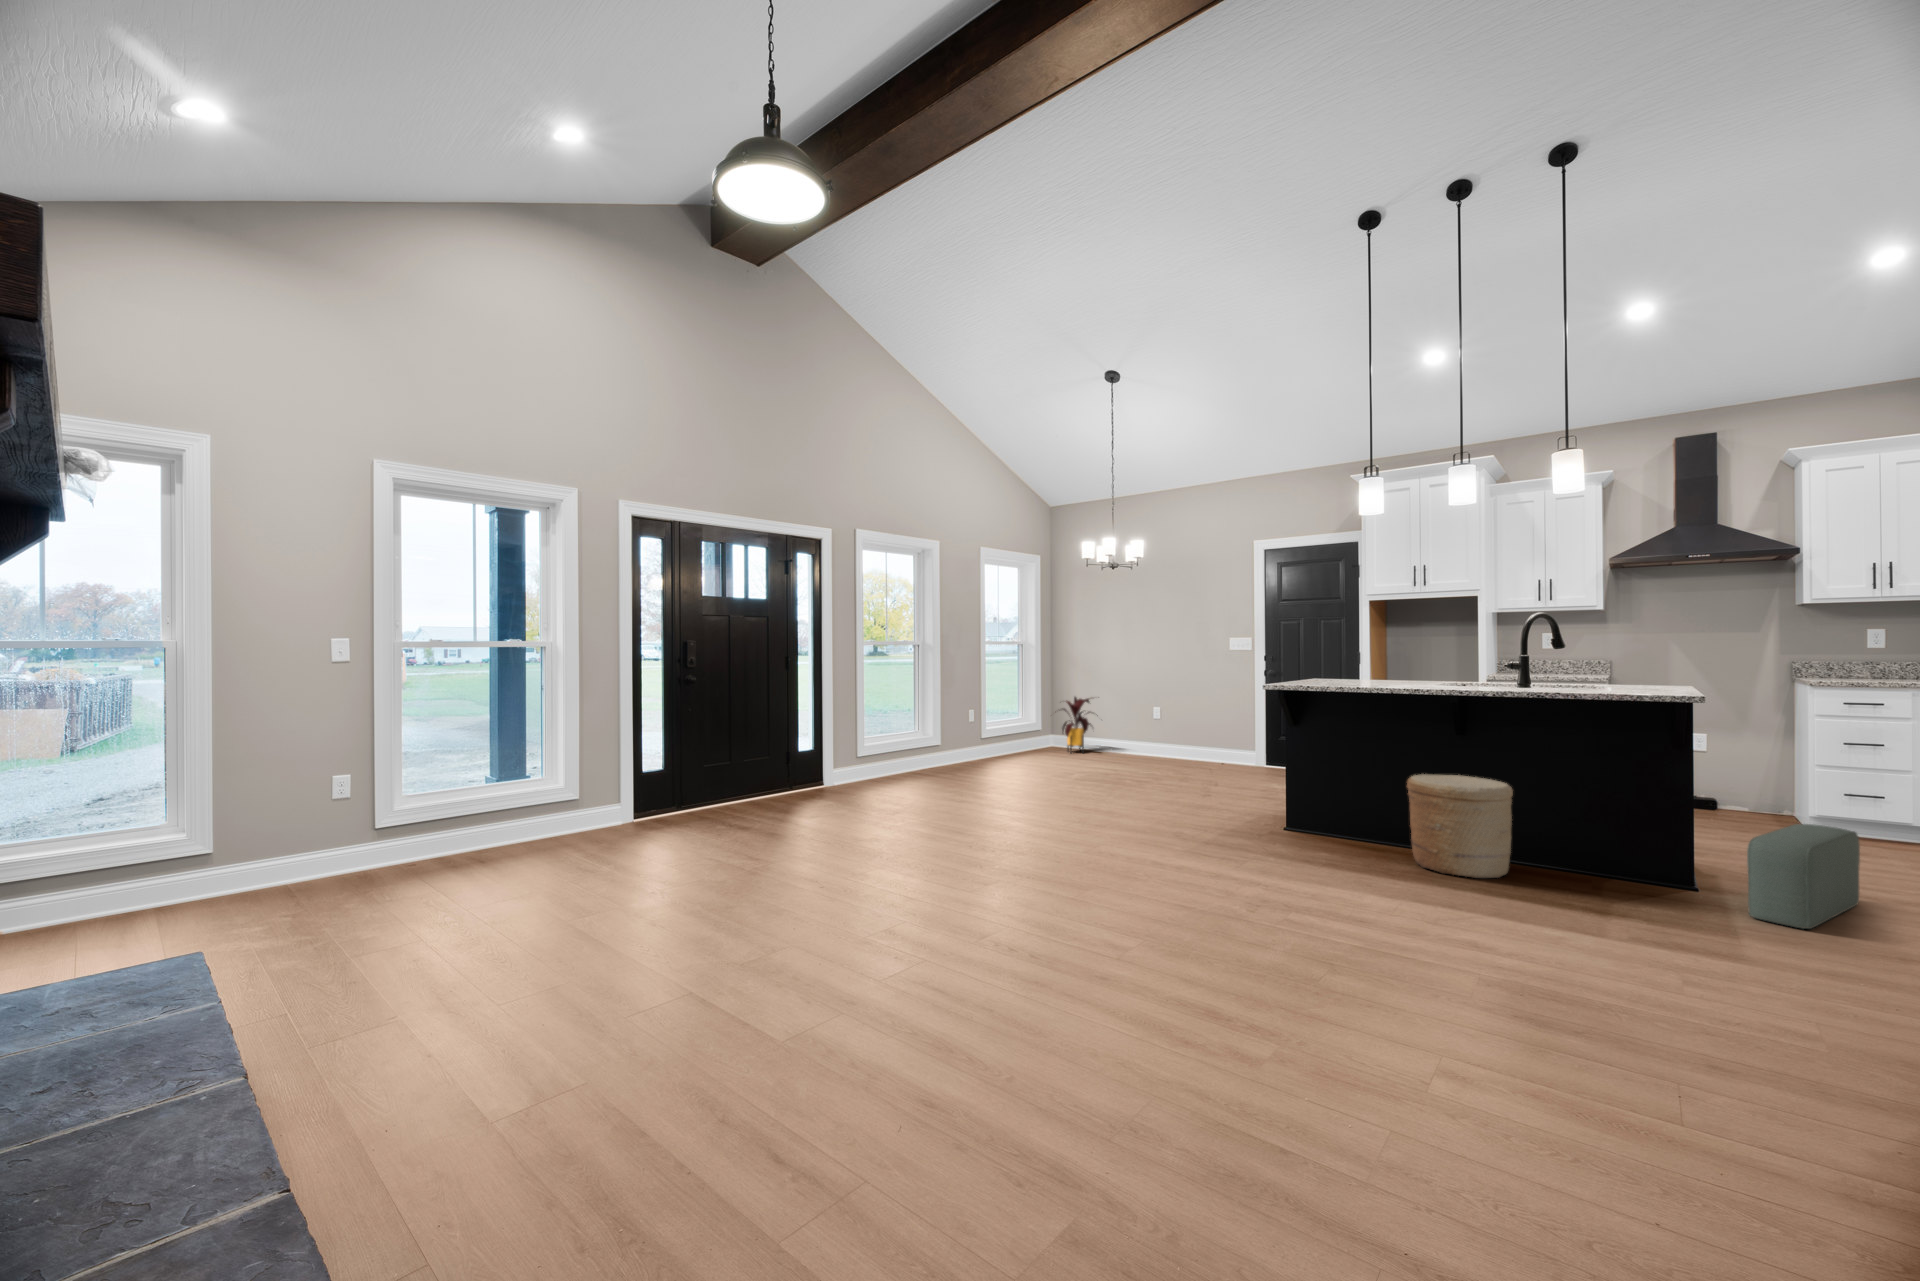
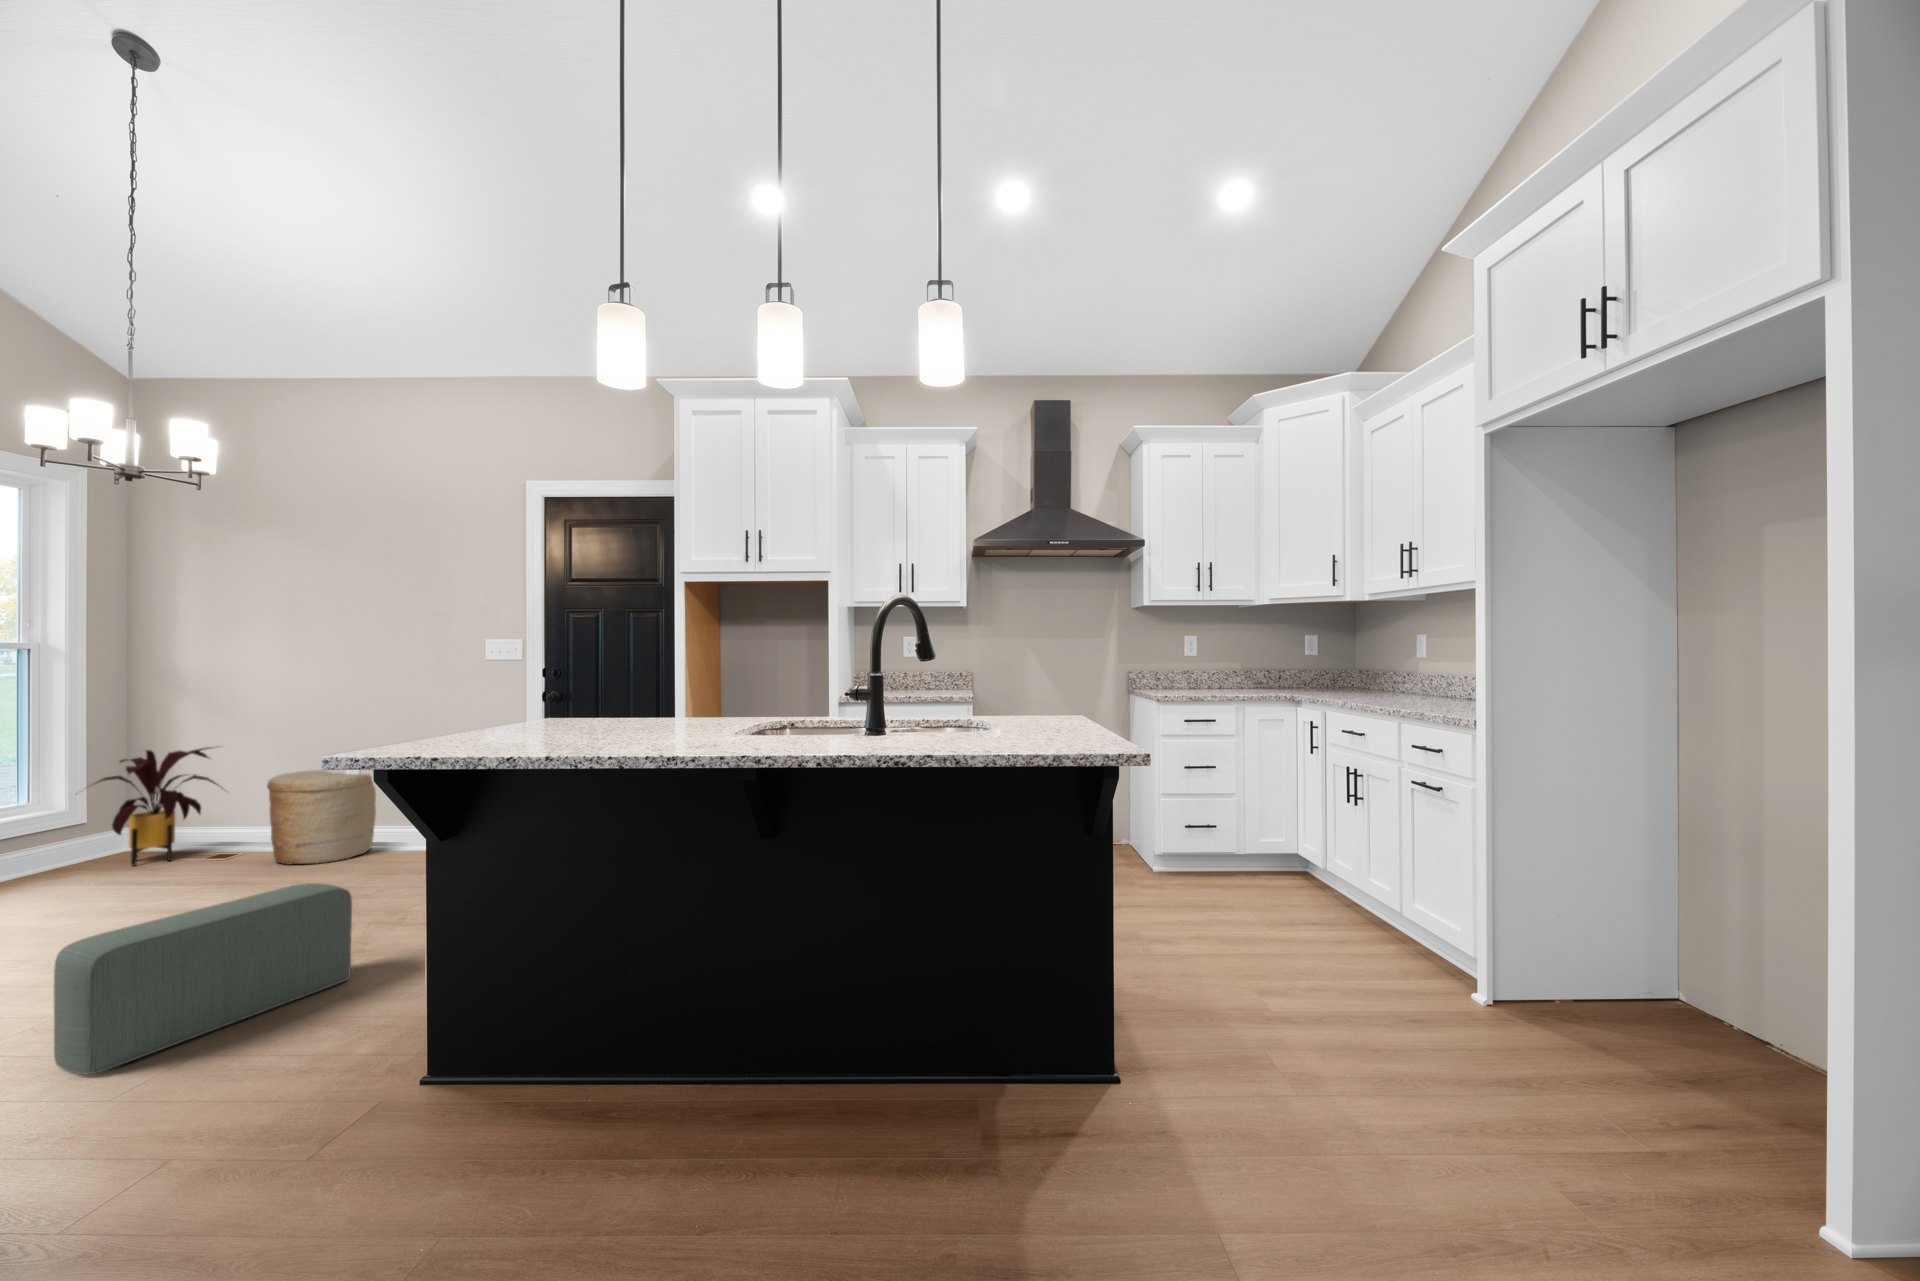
woven basket: present [1407,774,1513,878] -> present [267,770,376,865]
pouf: present [1747,824,1860,929] -> present [54,883,352,1075]

